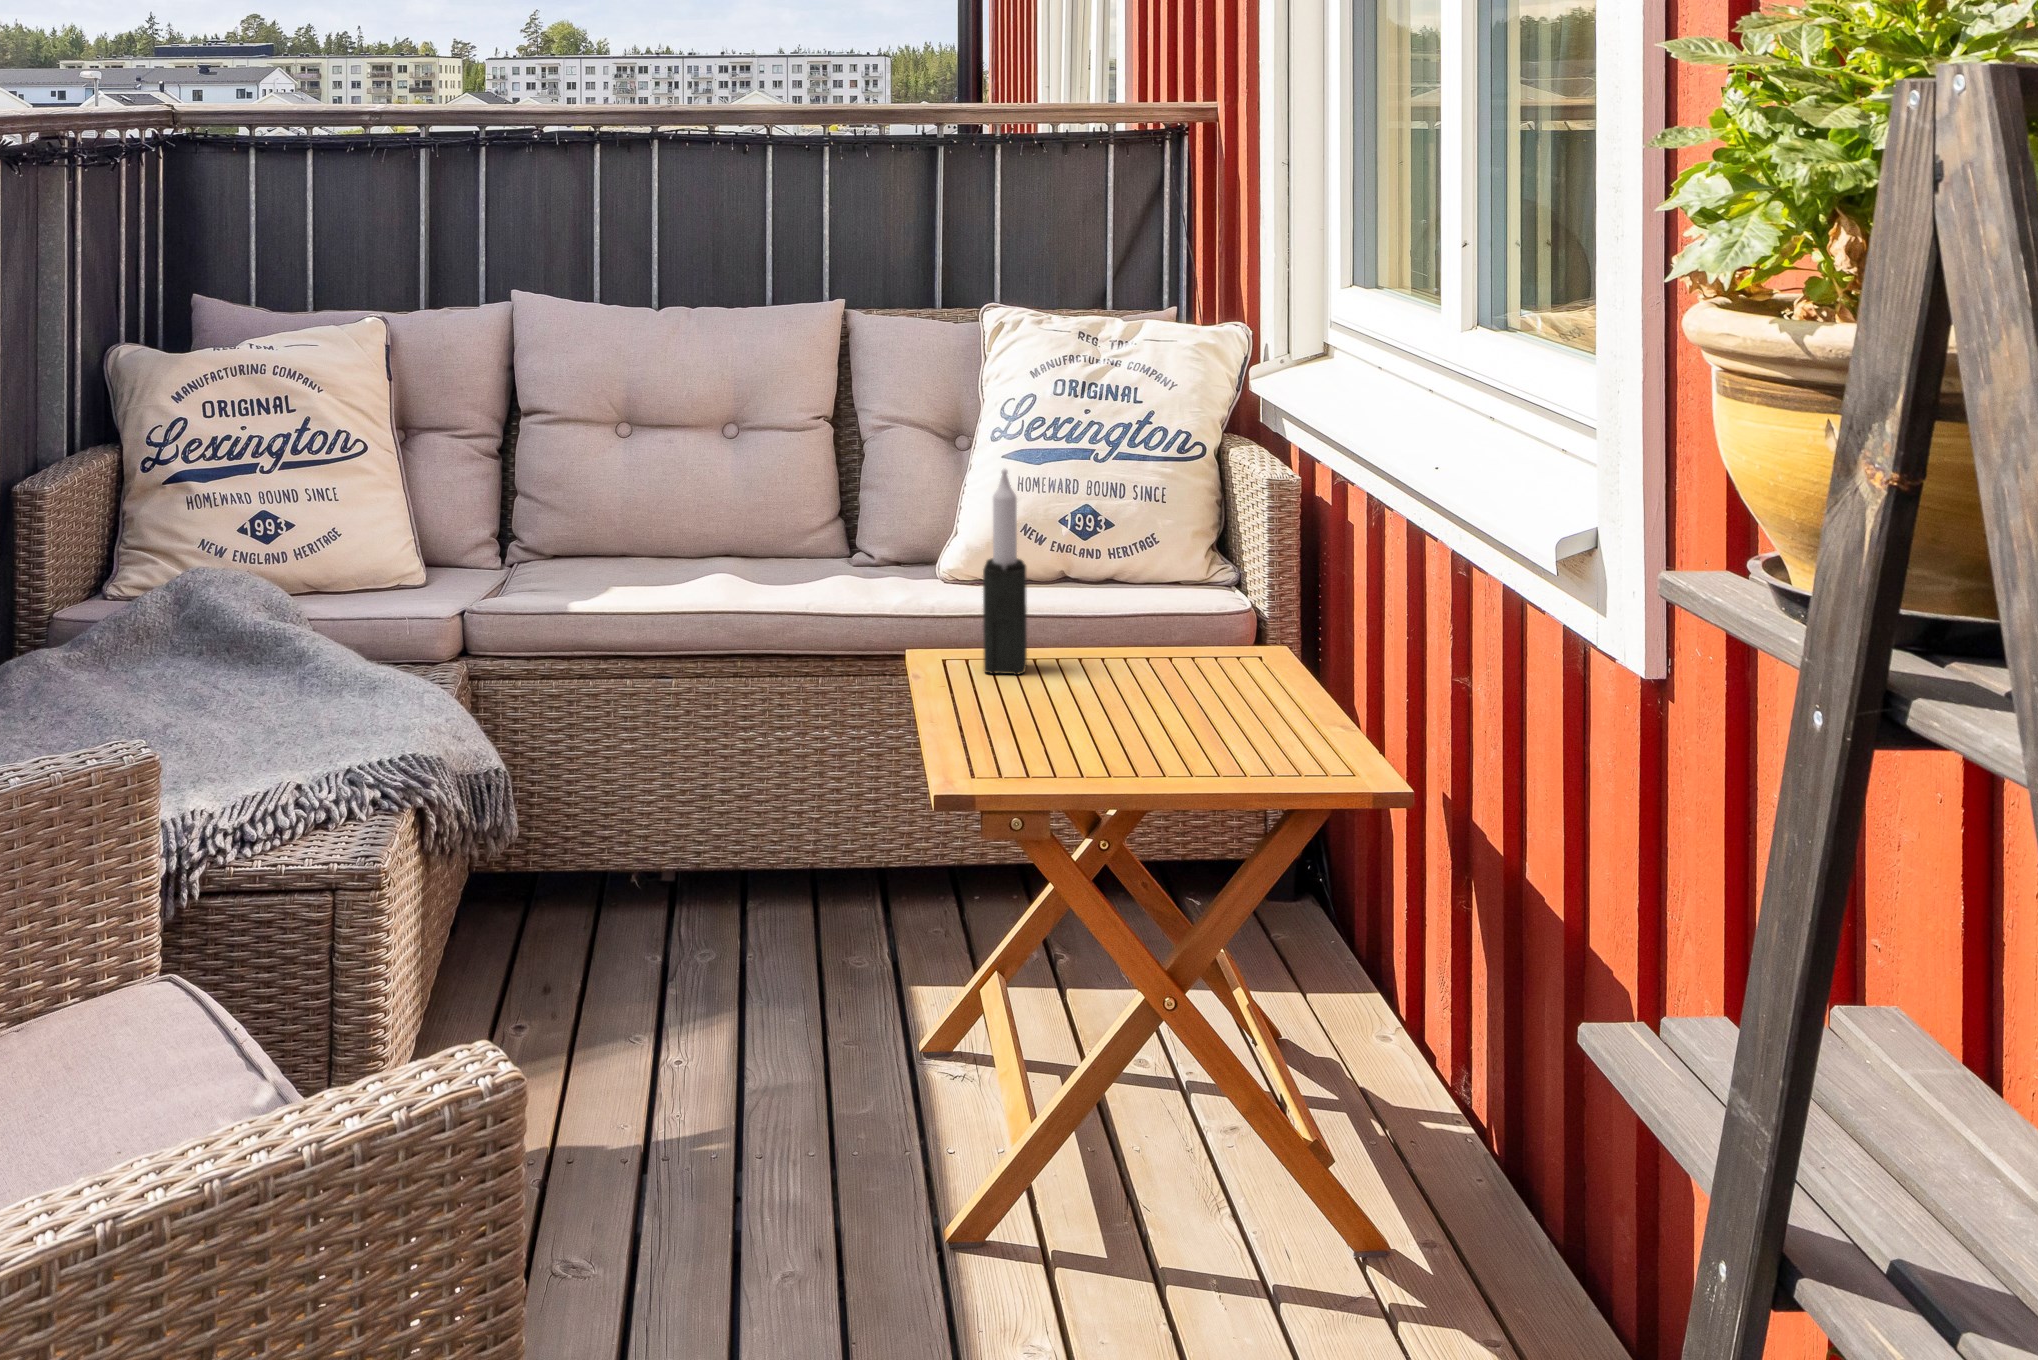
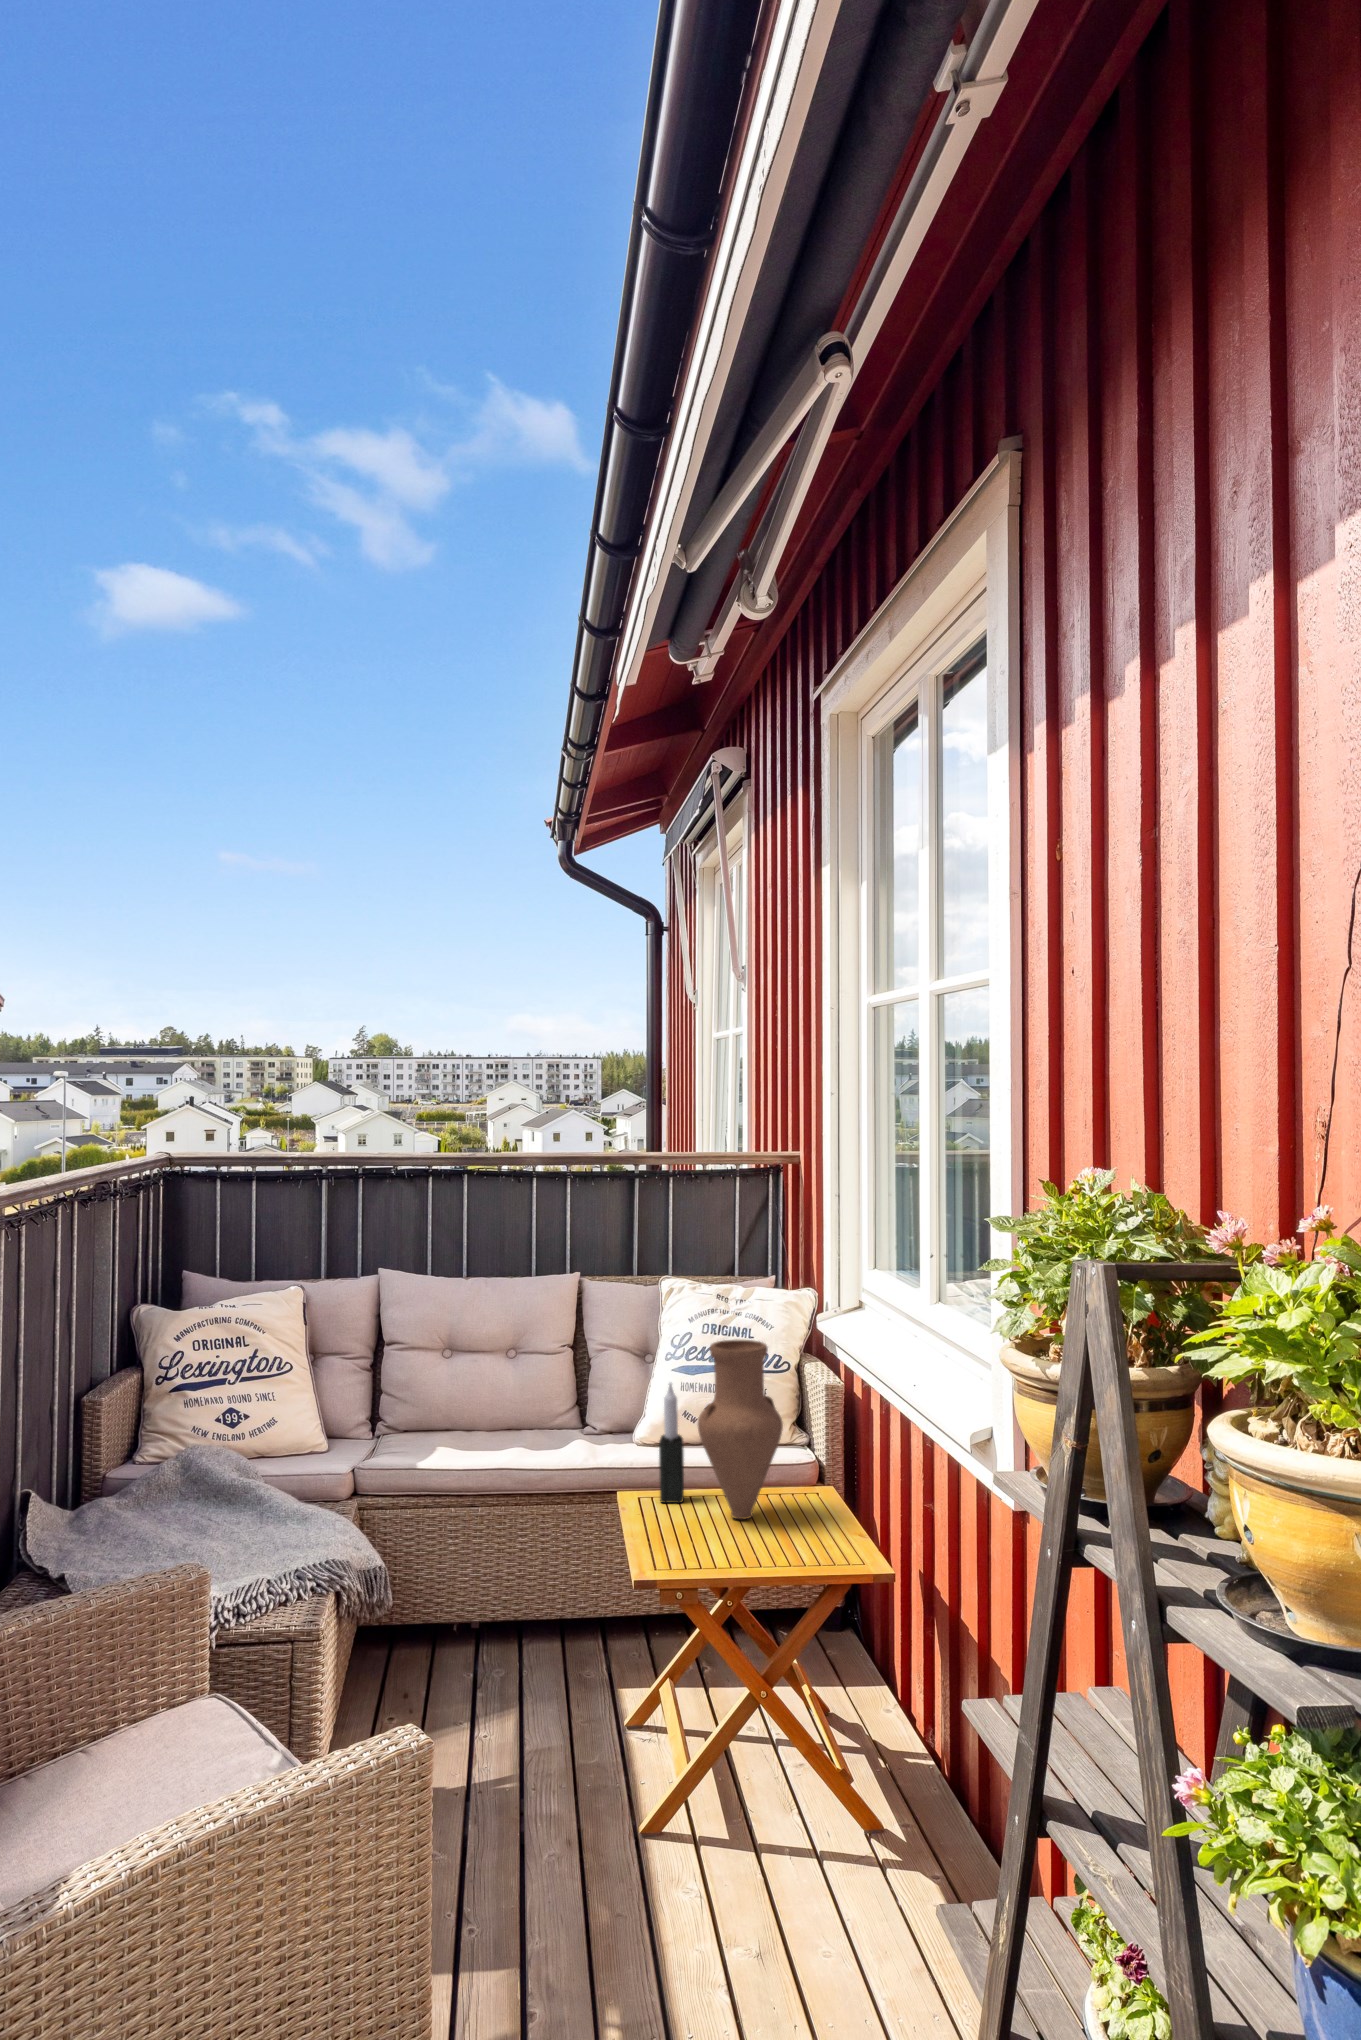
vase: none [1055,393,1212,704] -> present [698,1340,783,1519]

